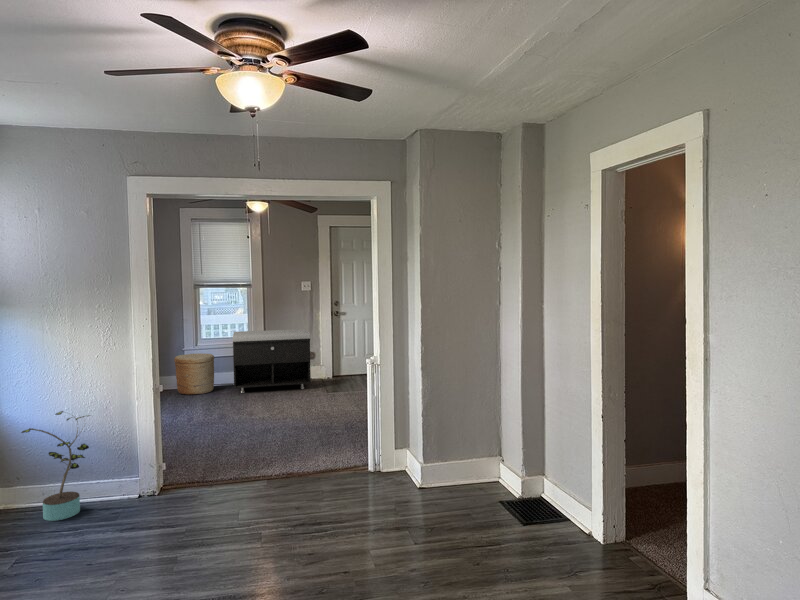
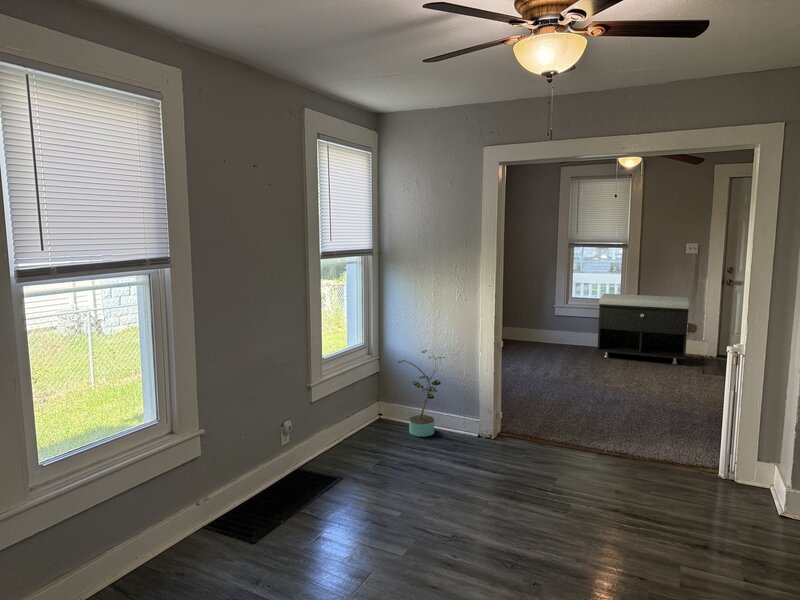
woven basket: present [174,353,214,395] -> none [543,311,582,352]

